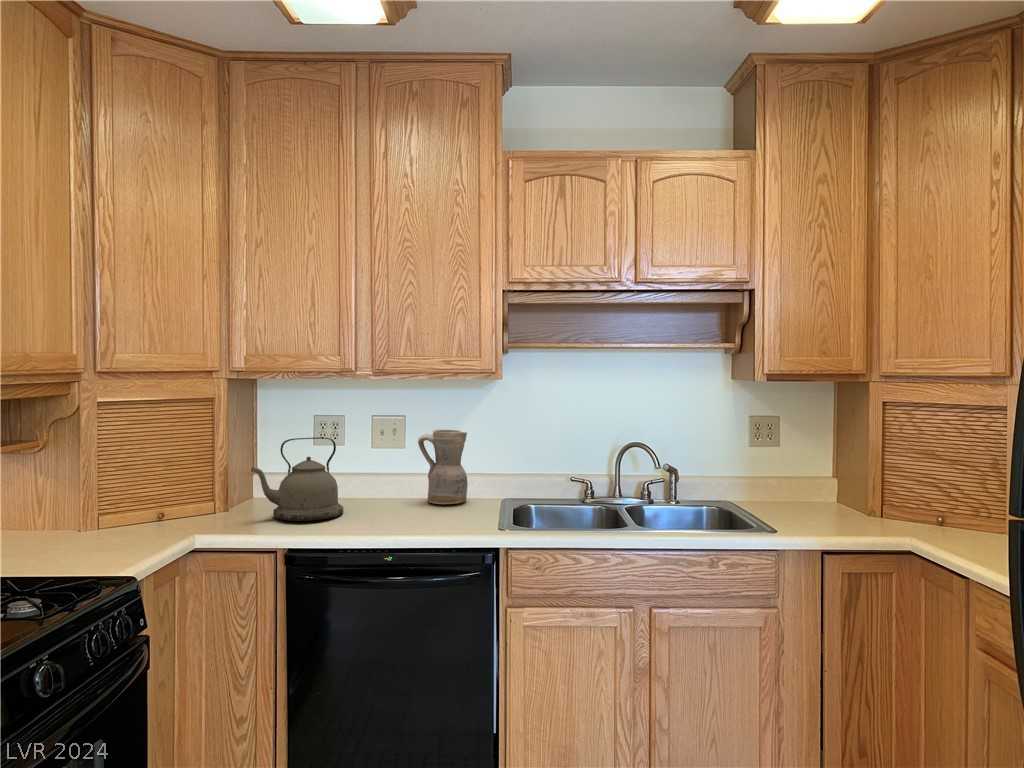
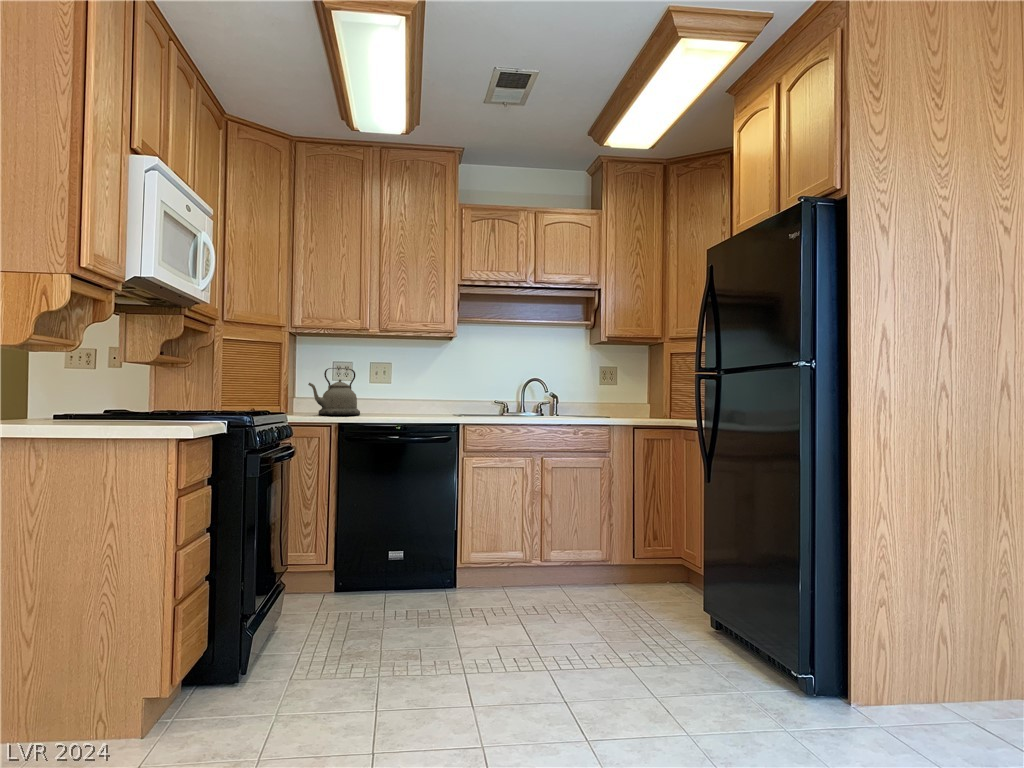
ceramic pitcher: present [418,430,468,504] -> none [403,369,433,412]

